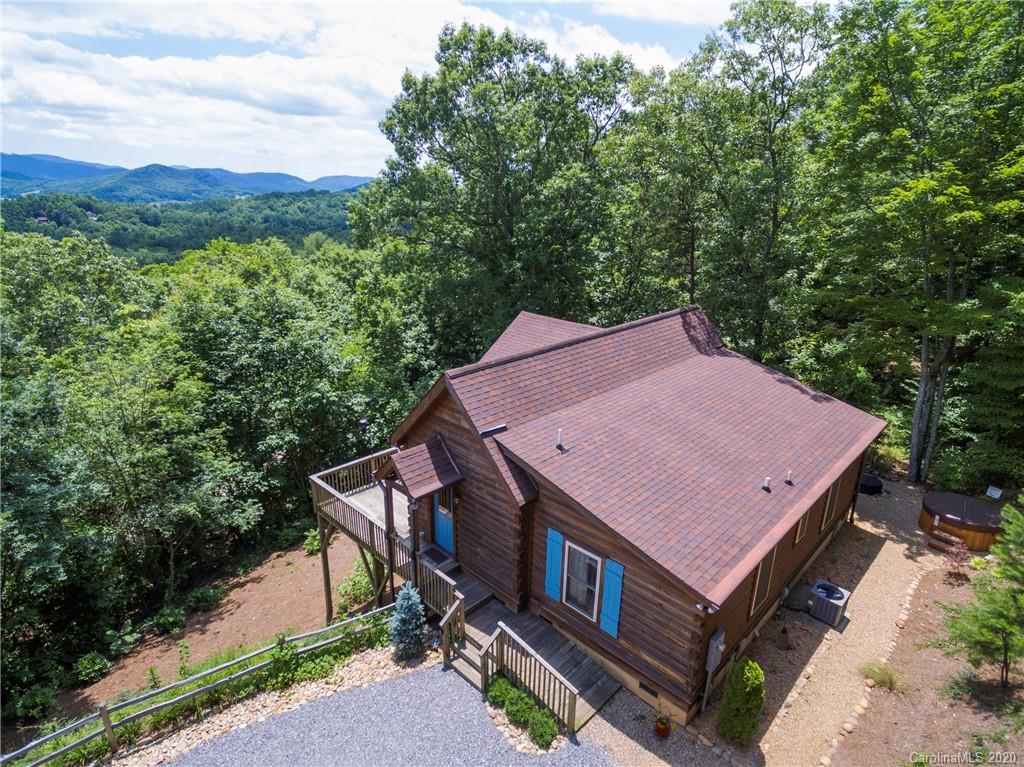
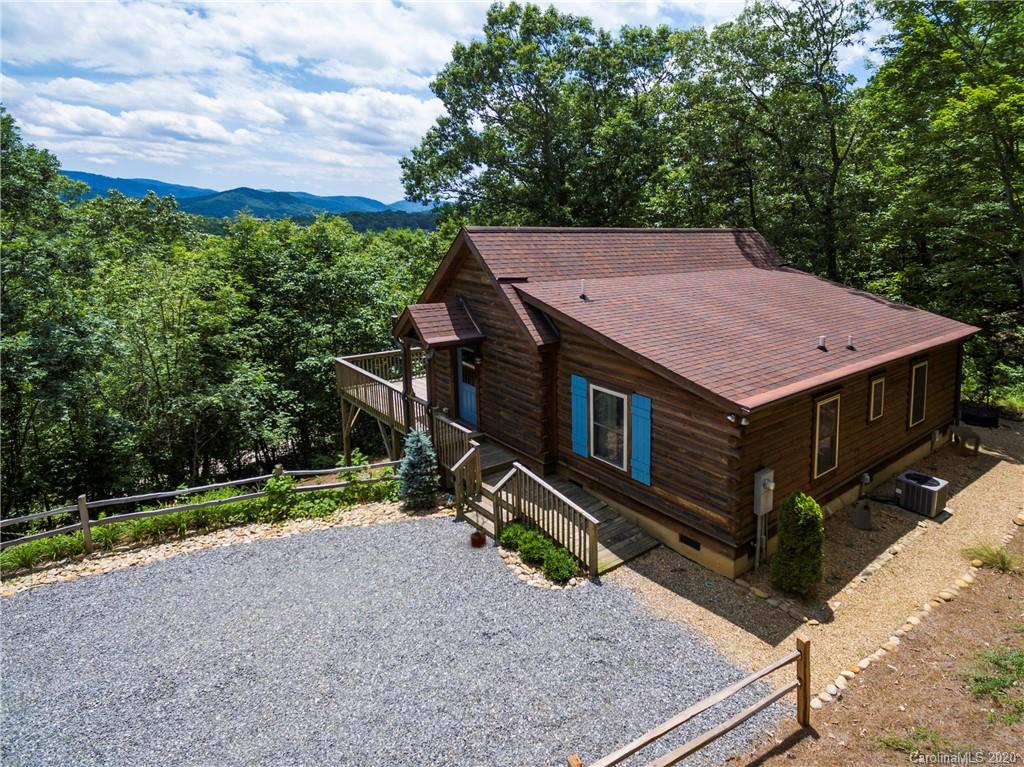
bench: none [844,518,869,547] -> present [949,426,981,456]
decorative plant: present [656,696,676,736] -> present [470,509,486,547]

